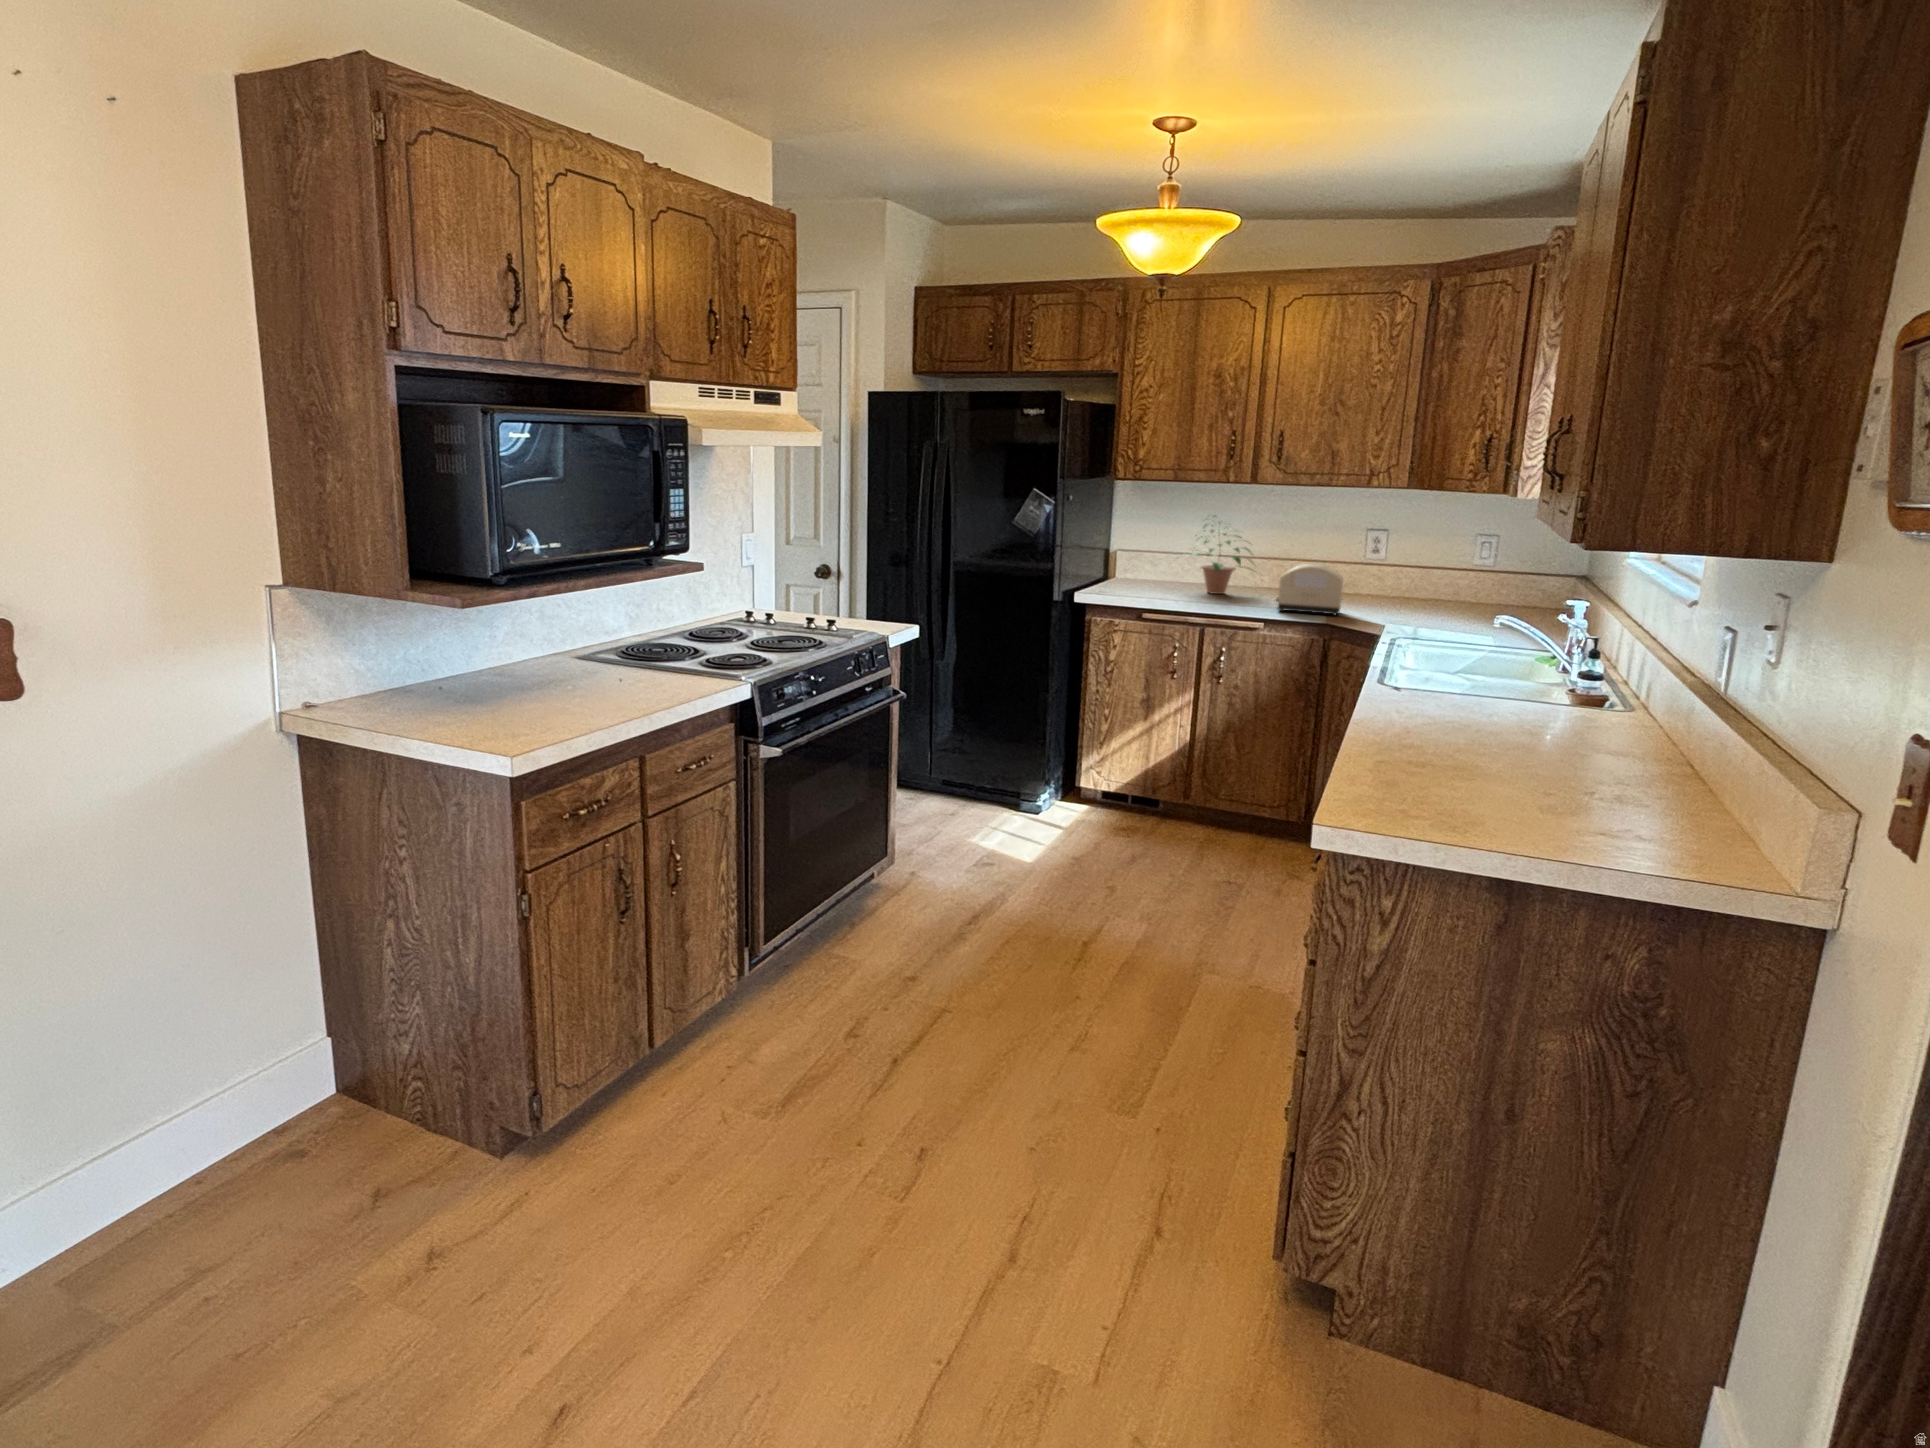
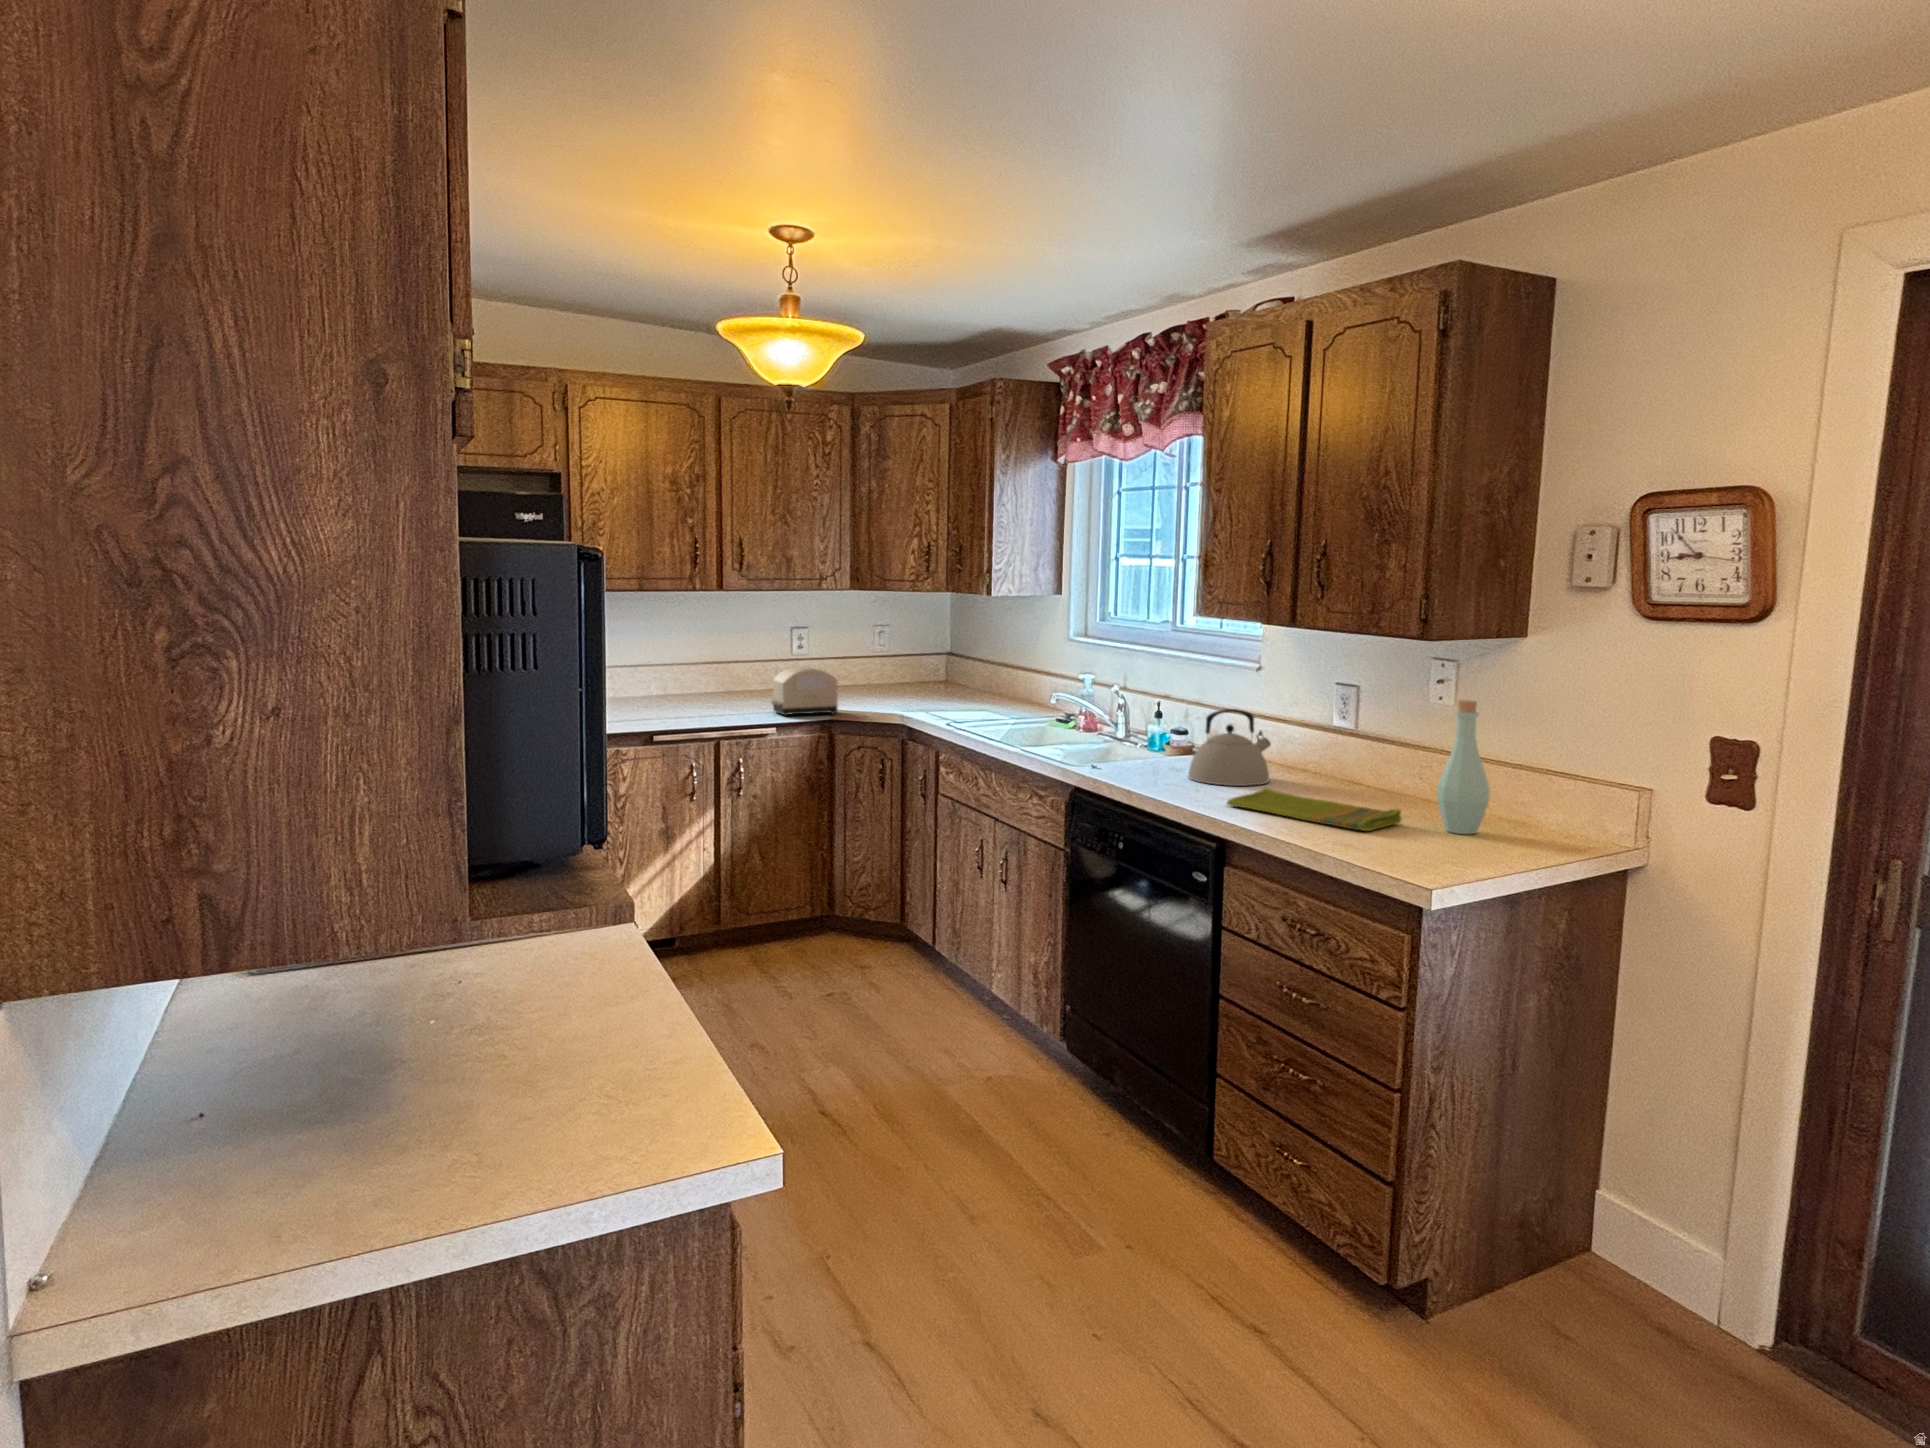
potted plant: present [1189,522,1252,594] -> none [641,625,728,708]
kettle: none [1510,652,1638,753] -> present [1189,709,1271,786]
bottle: none [1650,669,1735,860] -> present [1437,700,1490,834]
dish towel: none [1448,750,1619,824] -> present [1227,788,1401,831]

